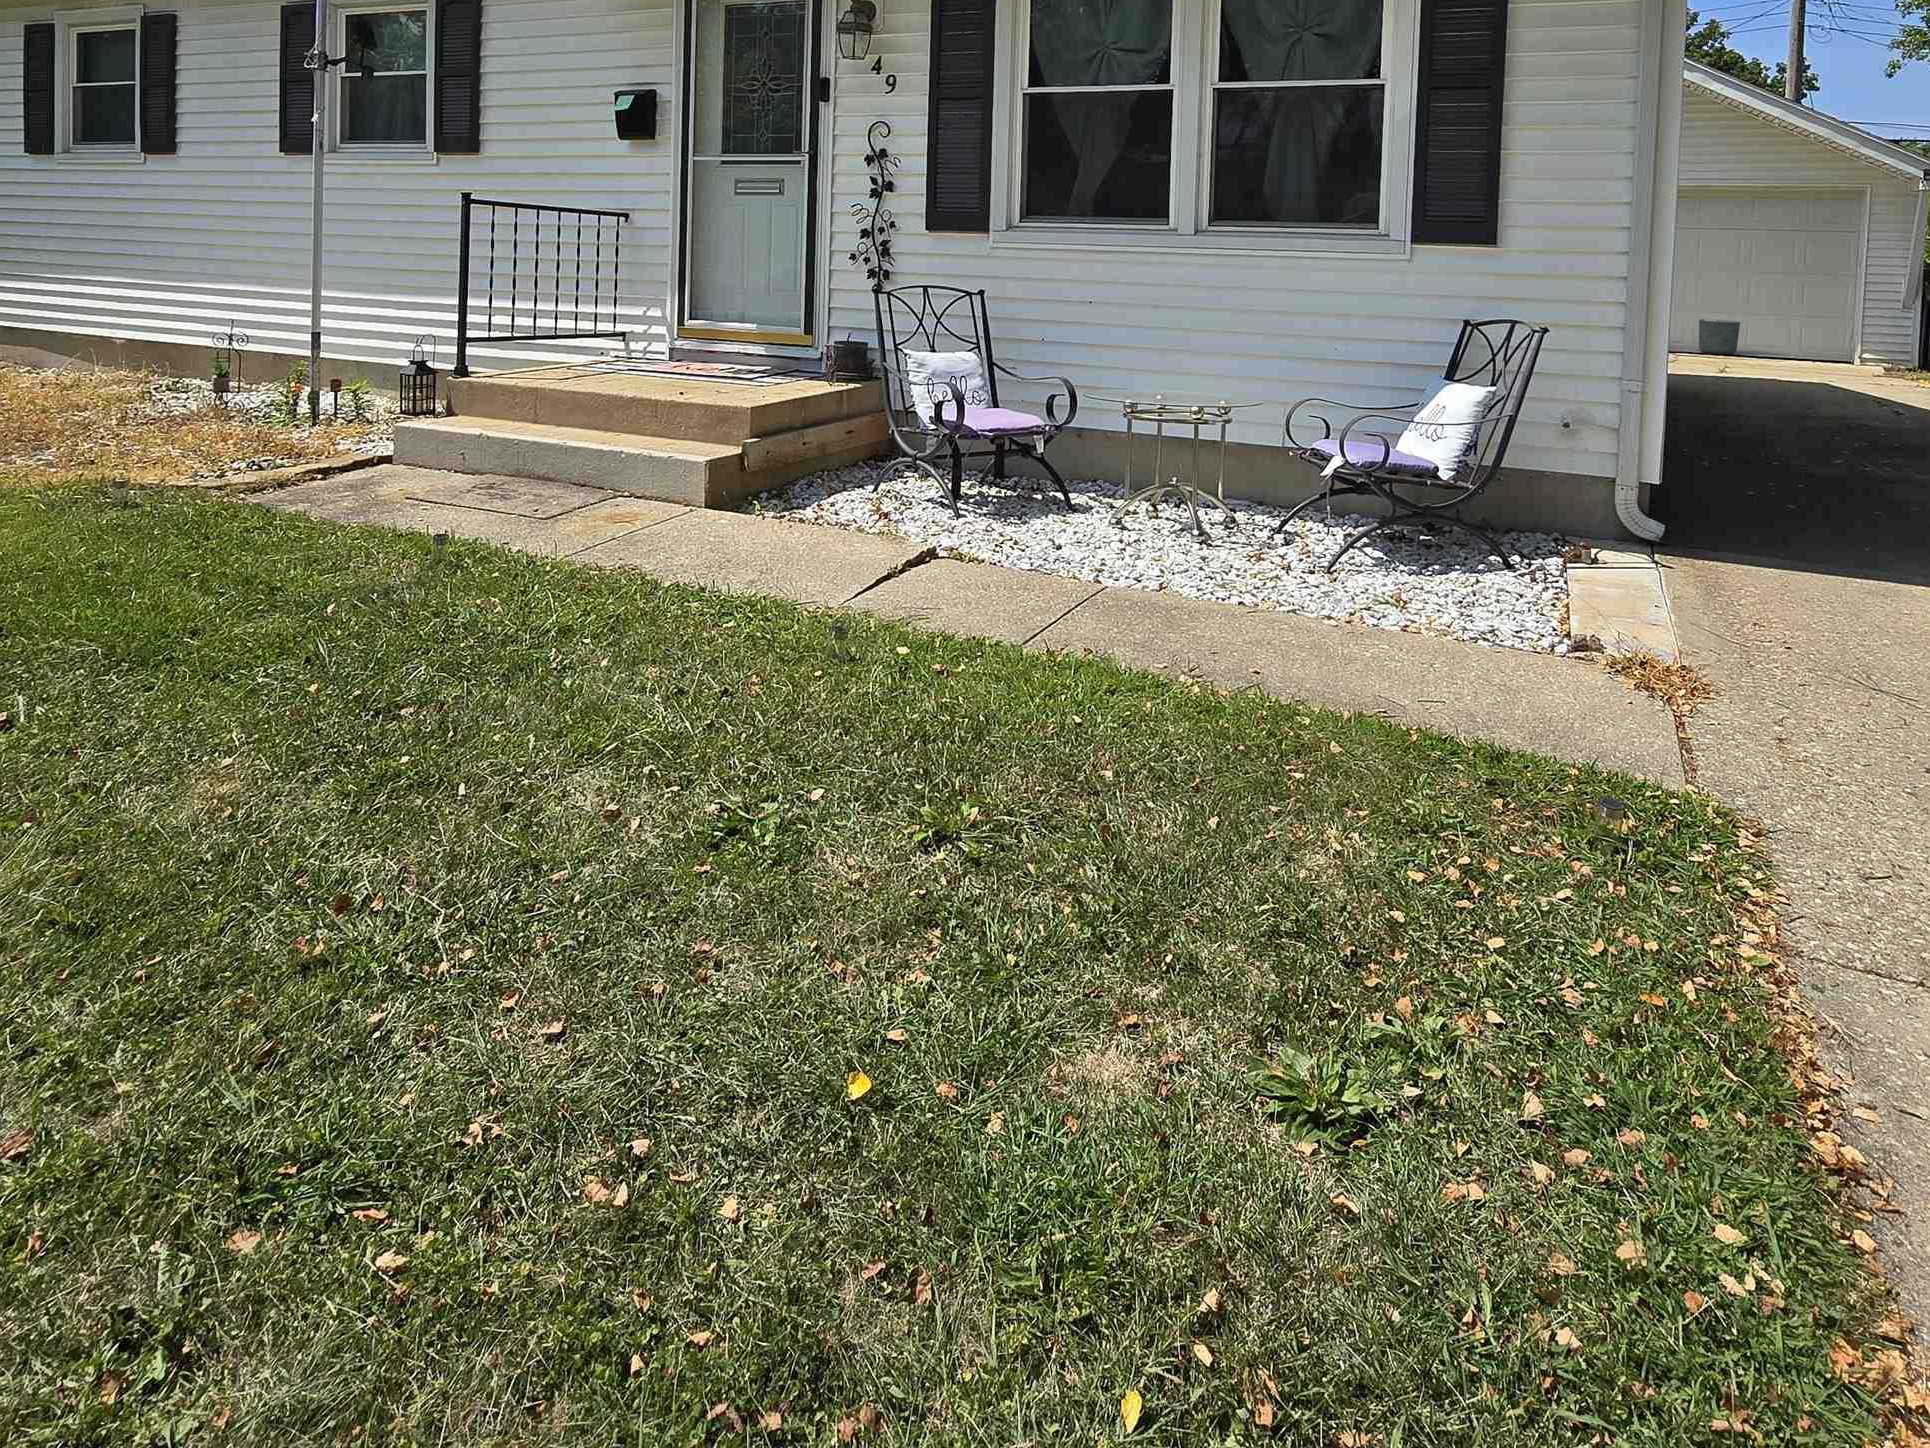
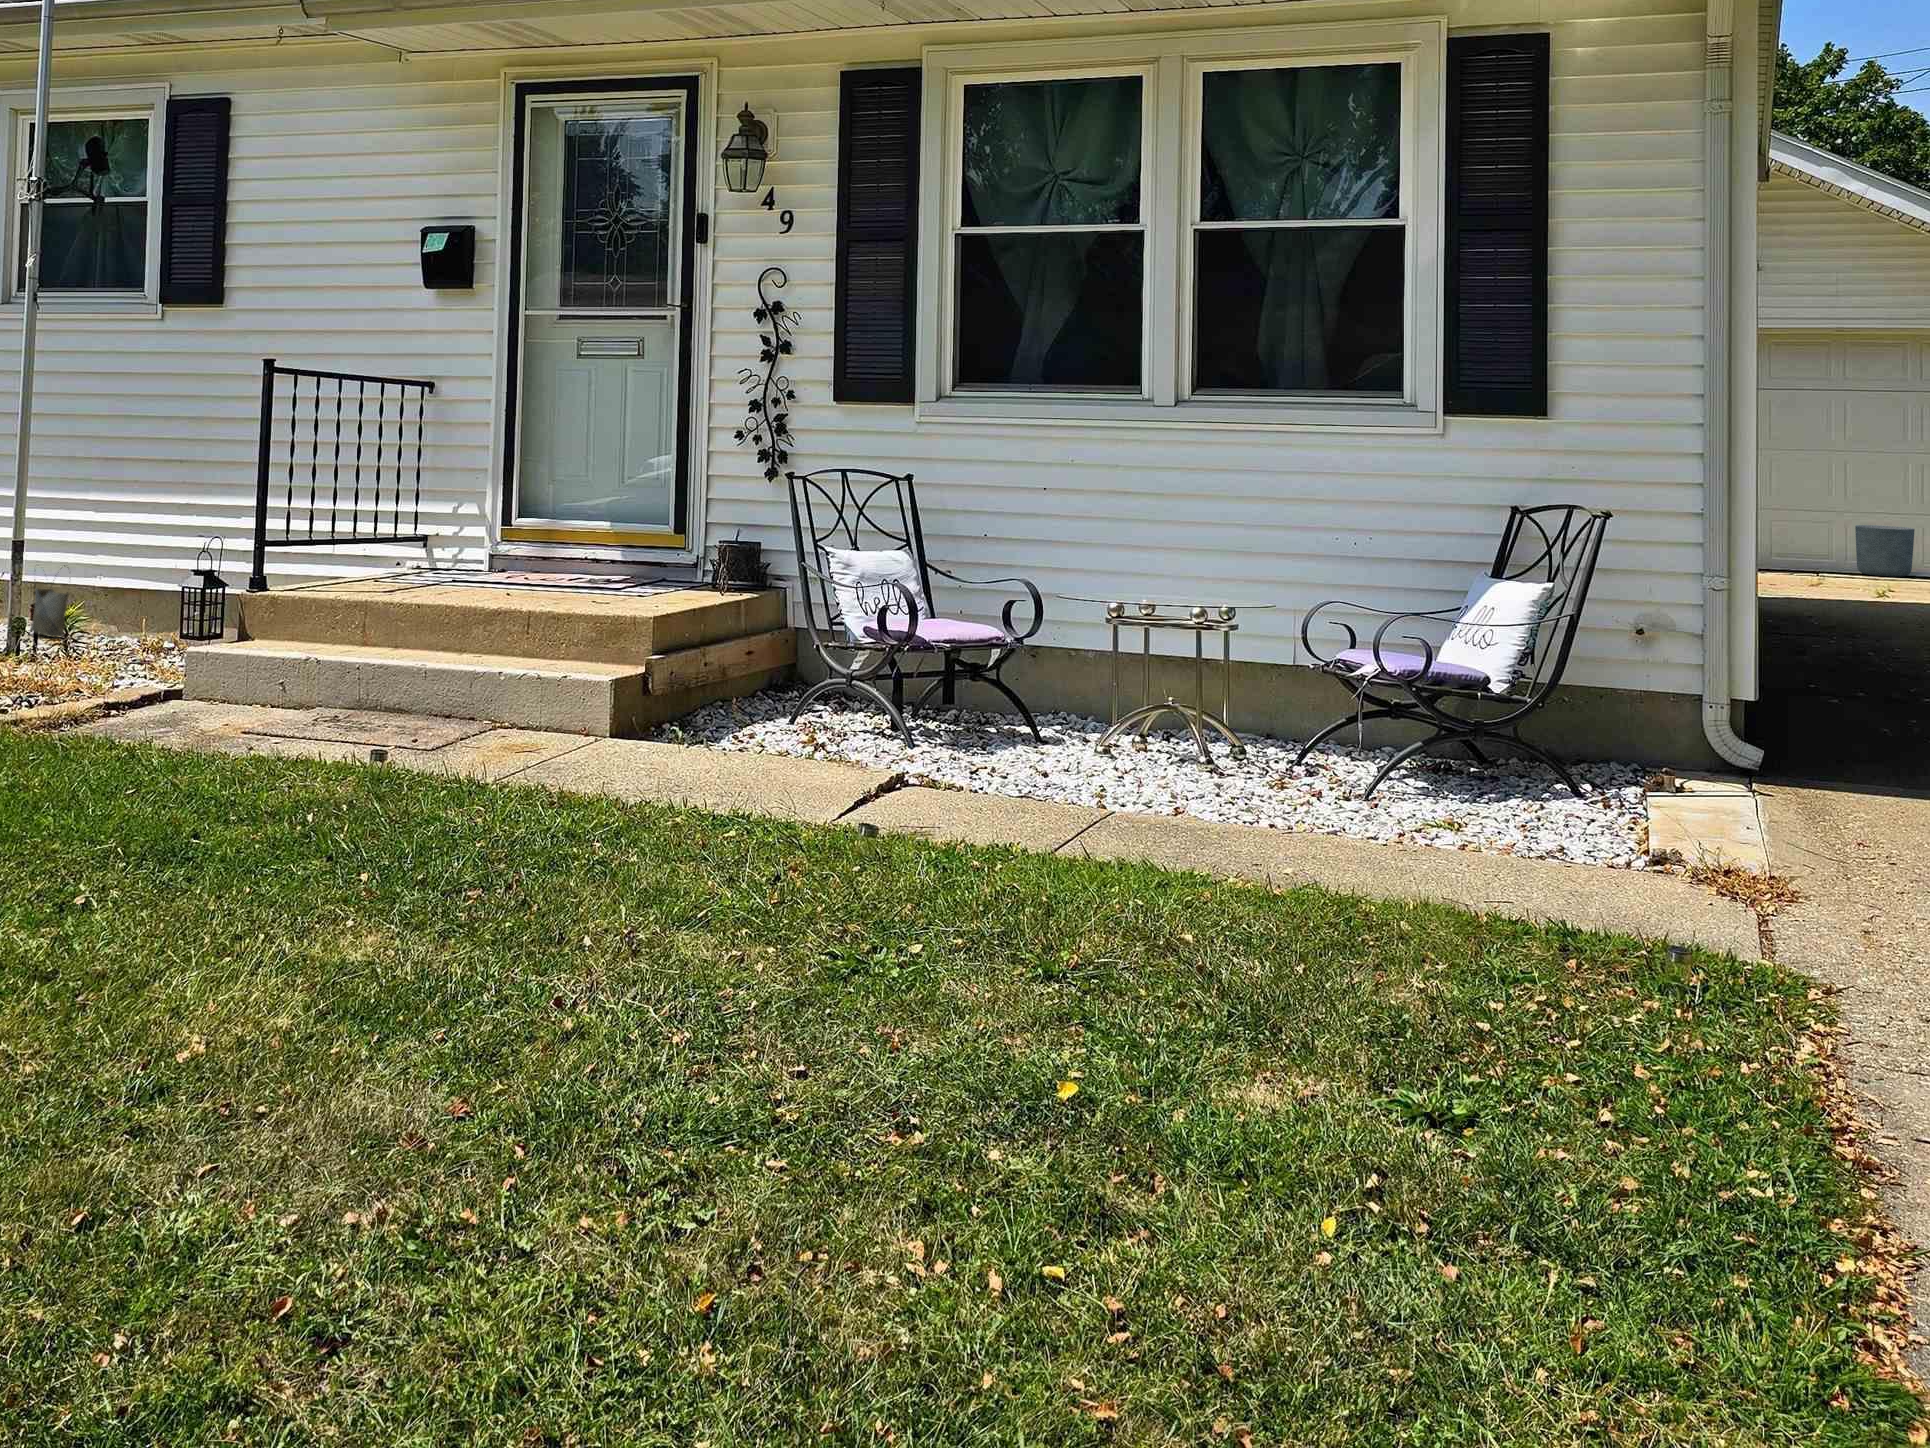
woven basket: none [347,350,375,404] -> present [30,565,69,638]

